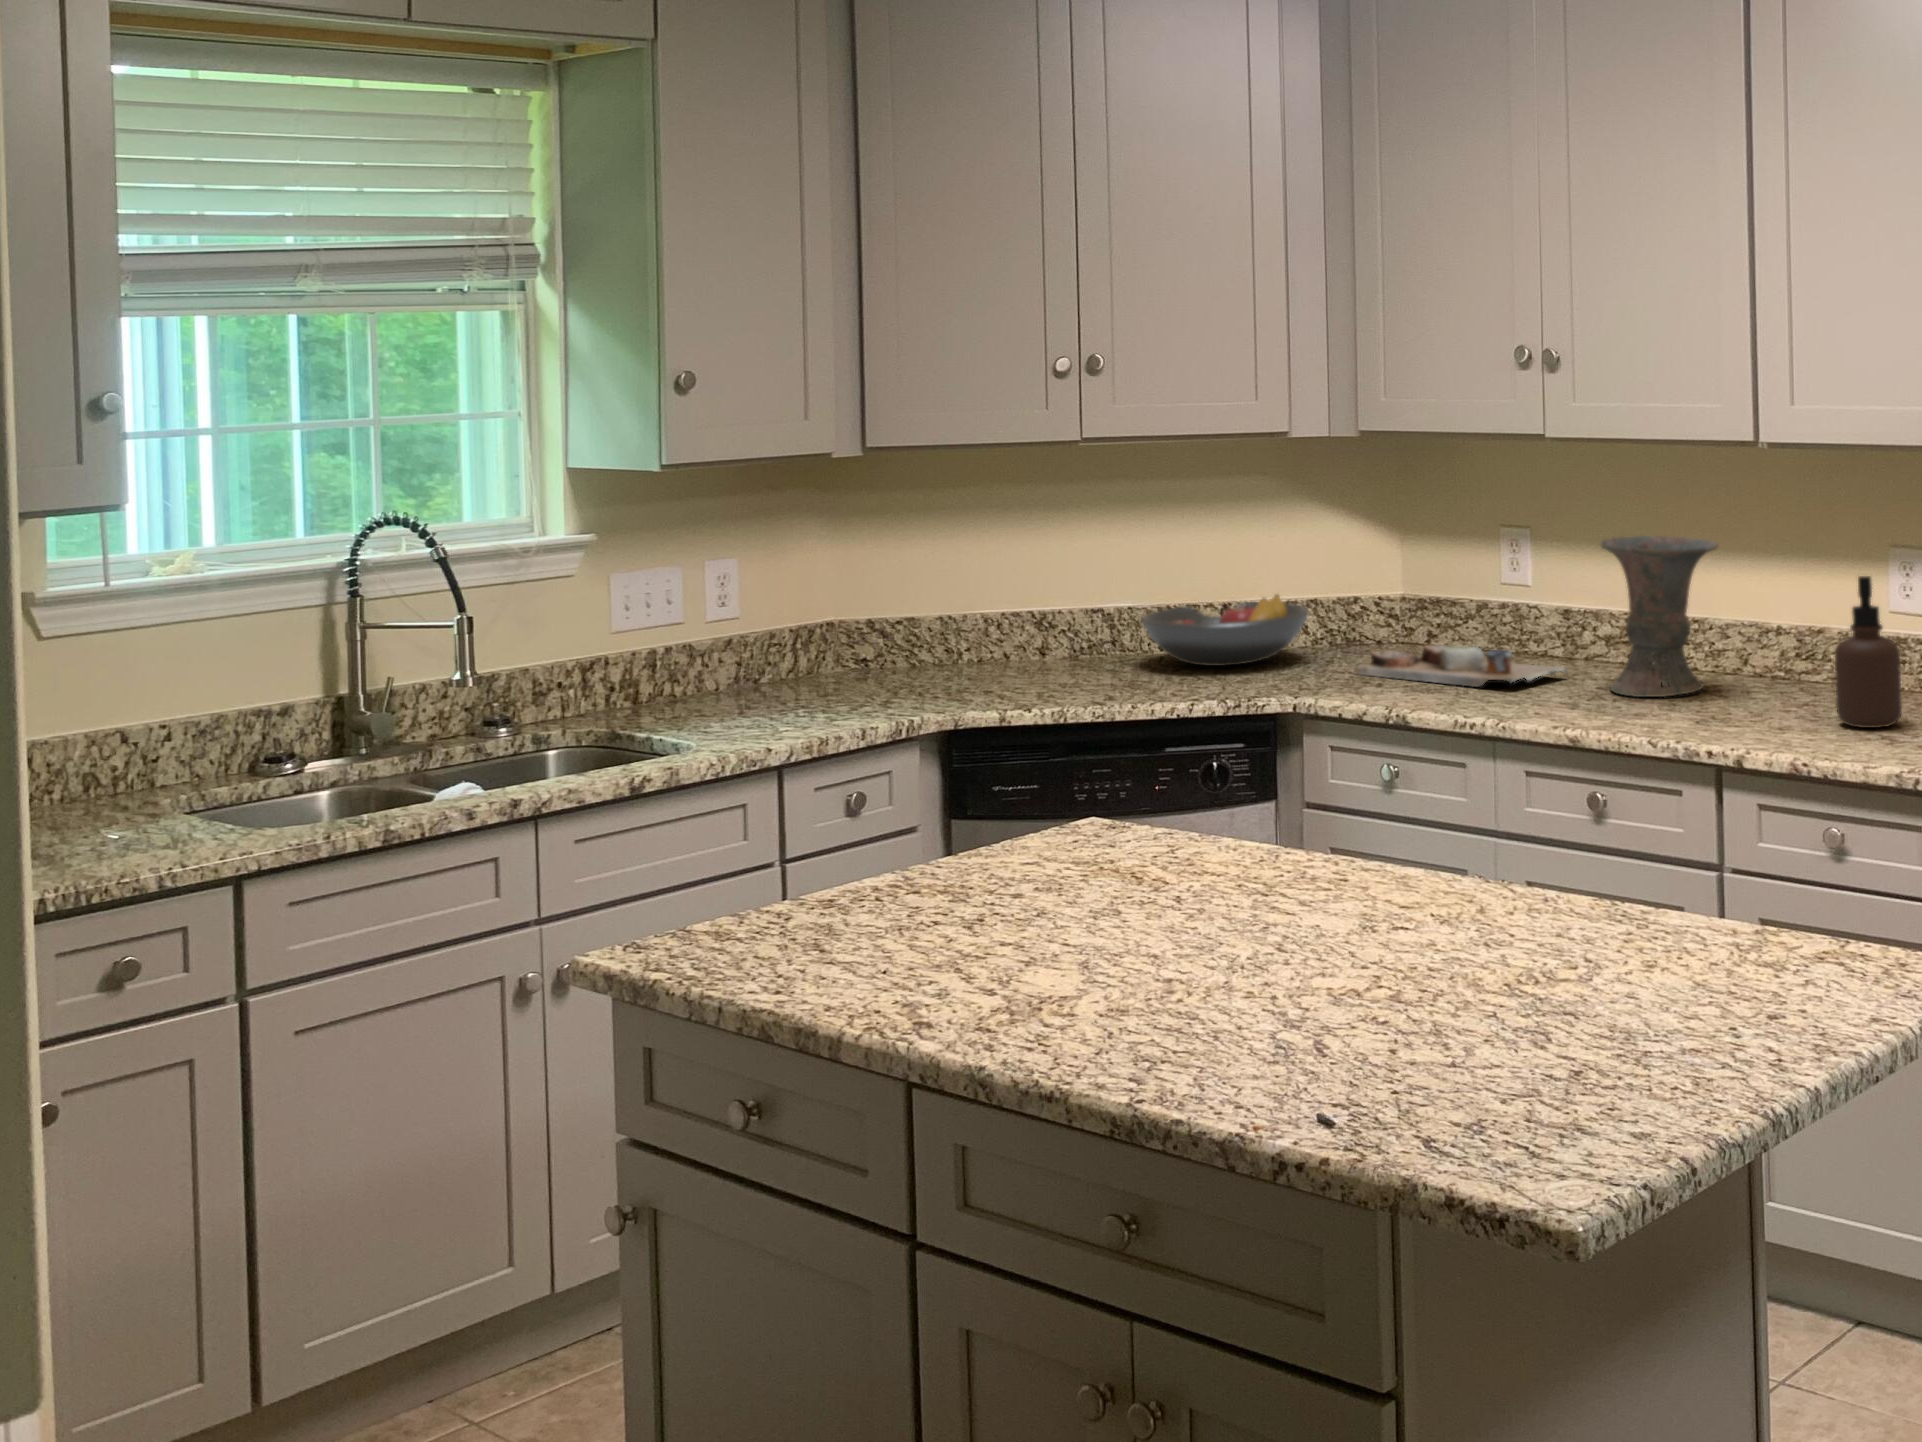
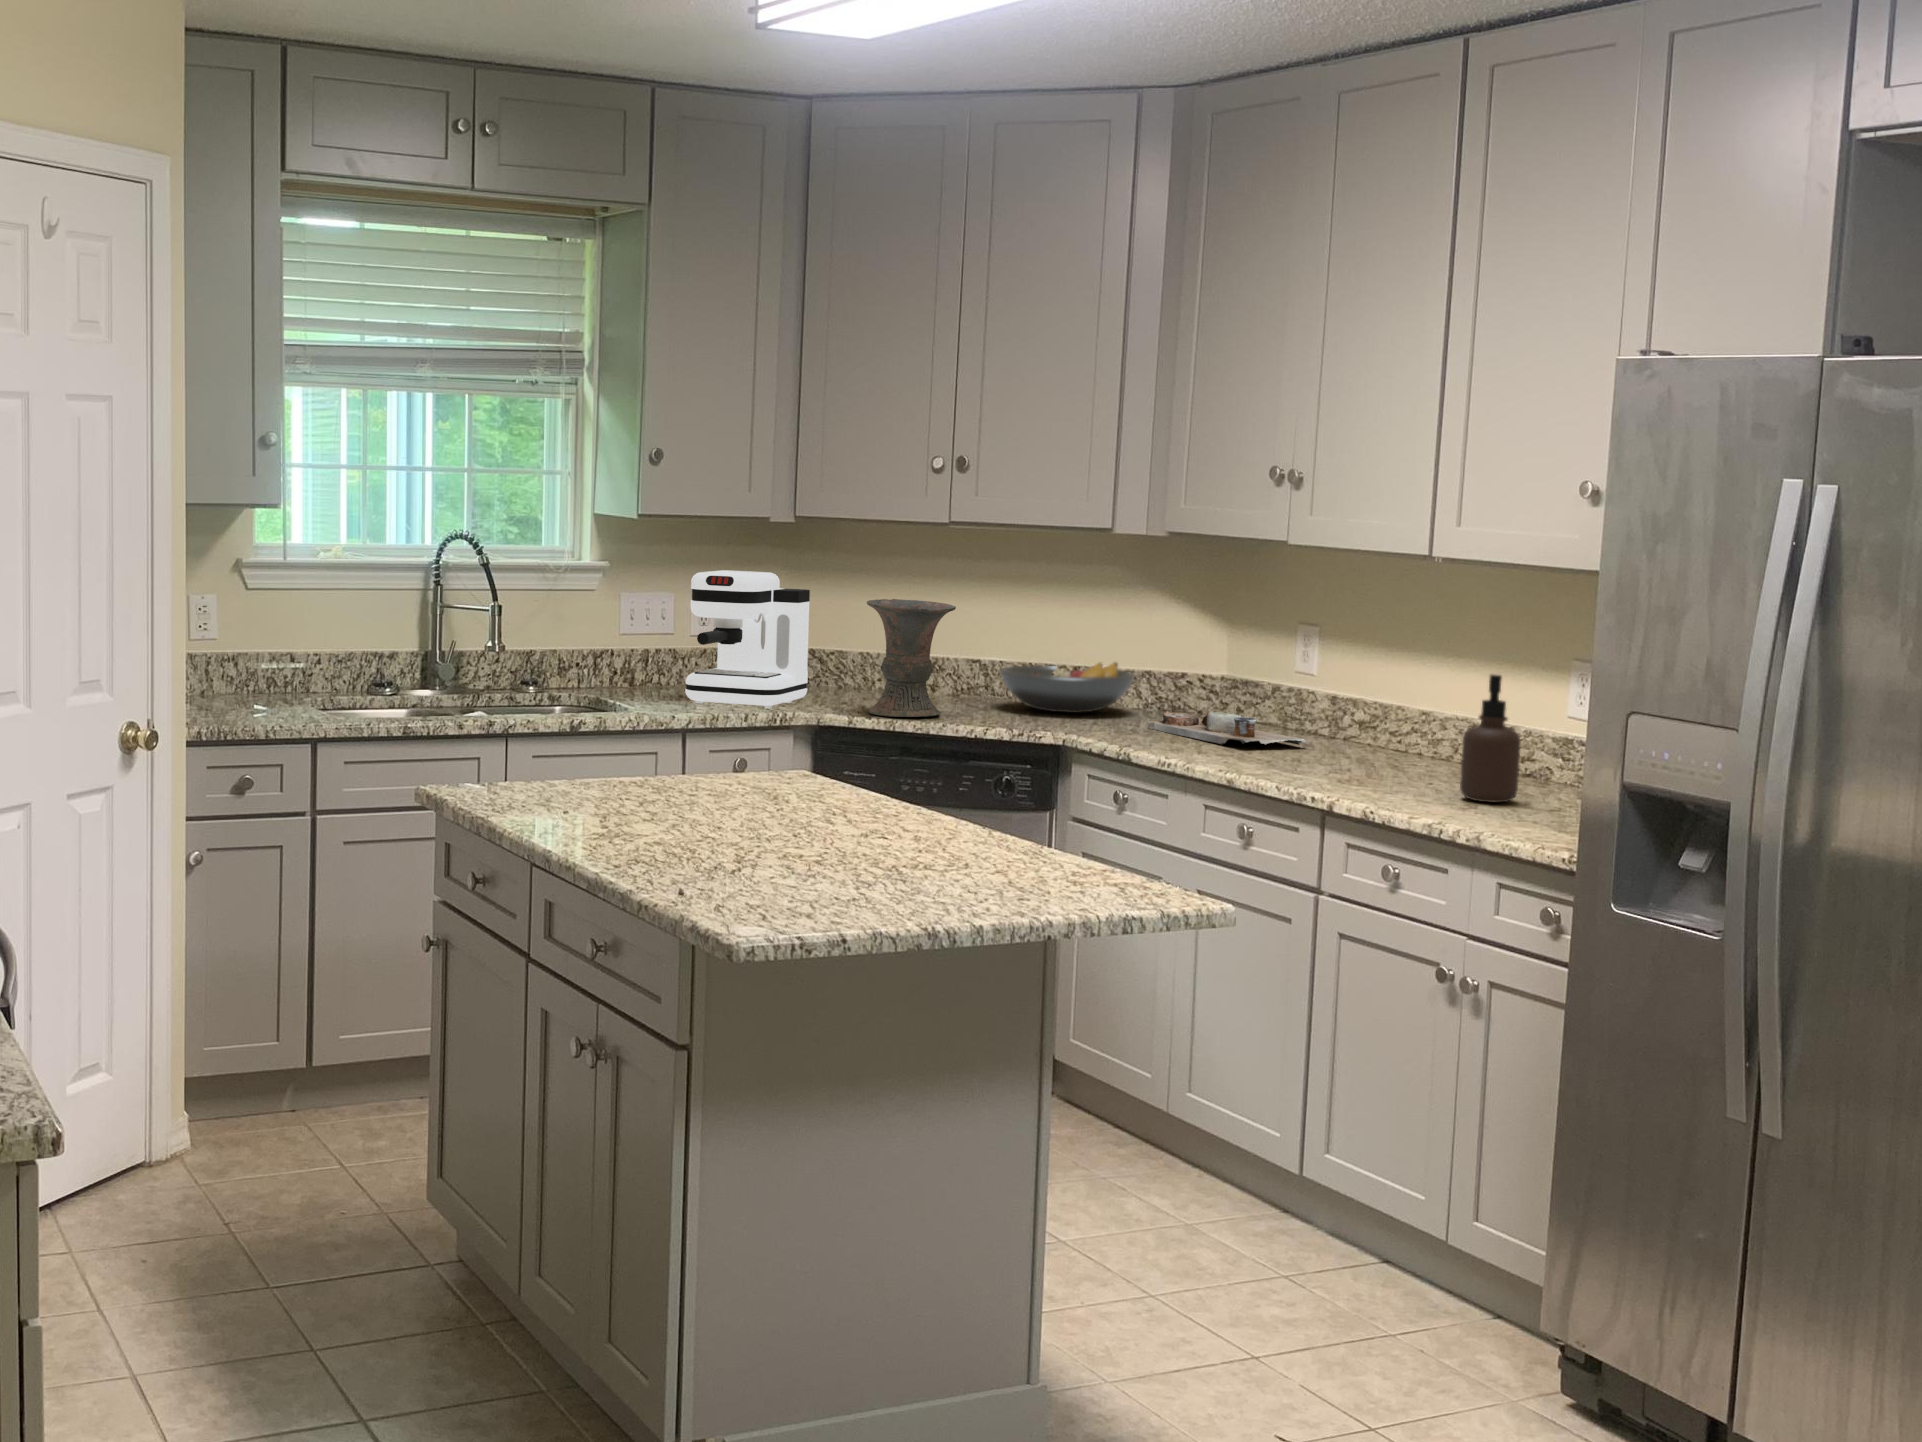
coffee maker: none [744,527,906,720] -> present [685,570,810,709]
vase: present [1601,536,1718,697] -> present [867,599,956,717]

